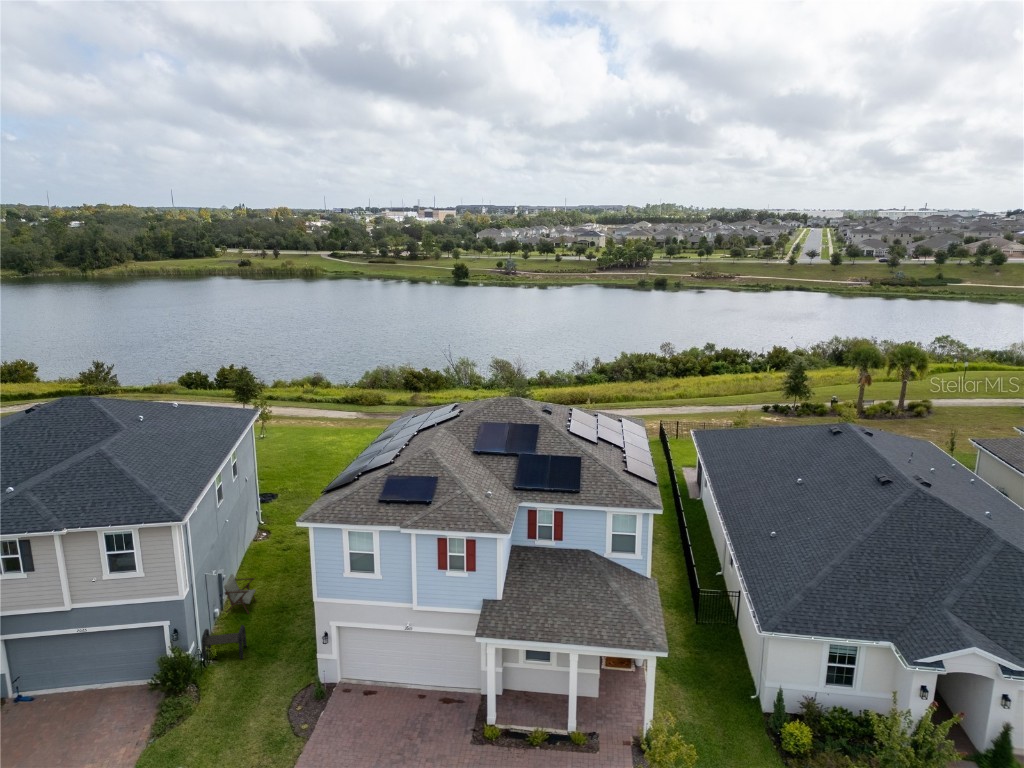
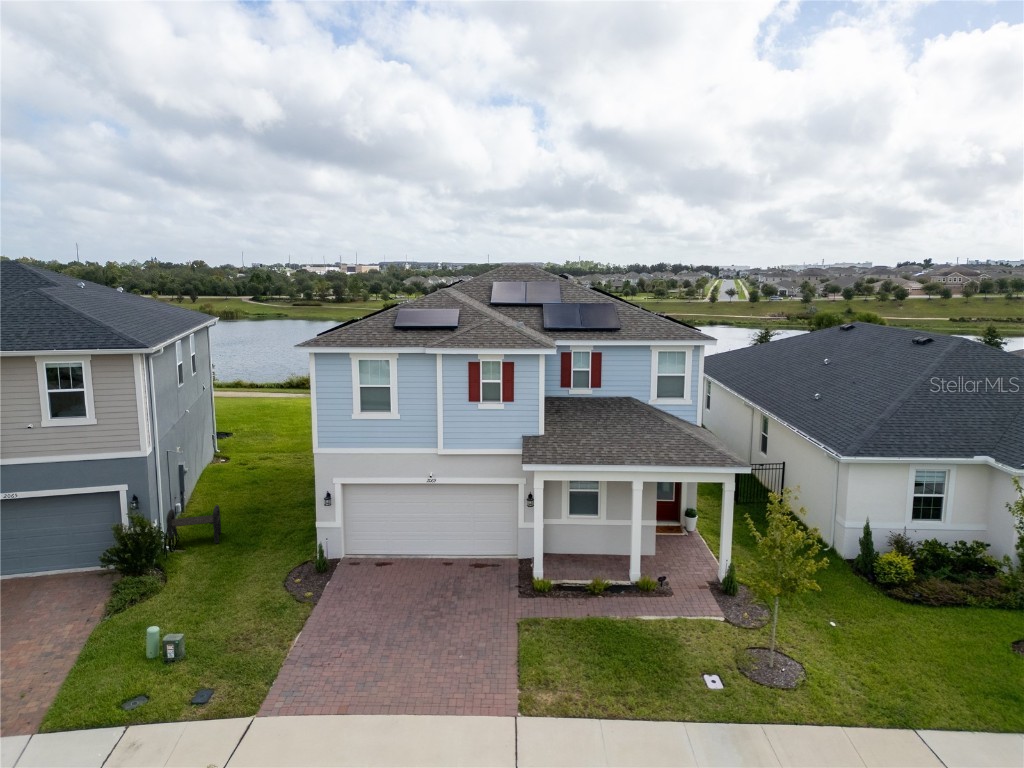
lounge chair: present [224,574,256,614] -> none [187,465,226,511]

